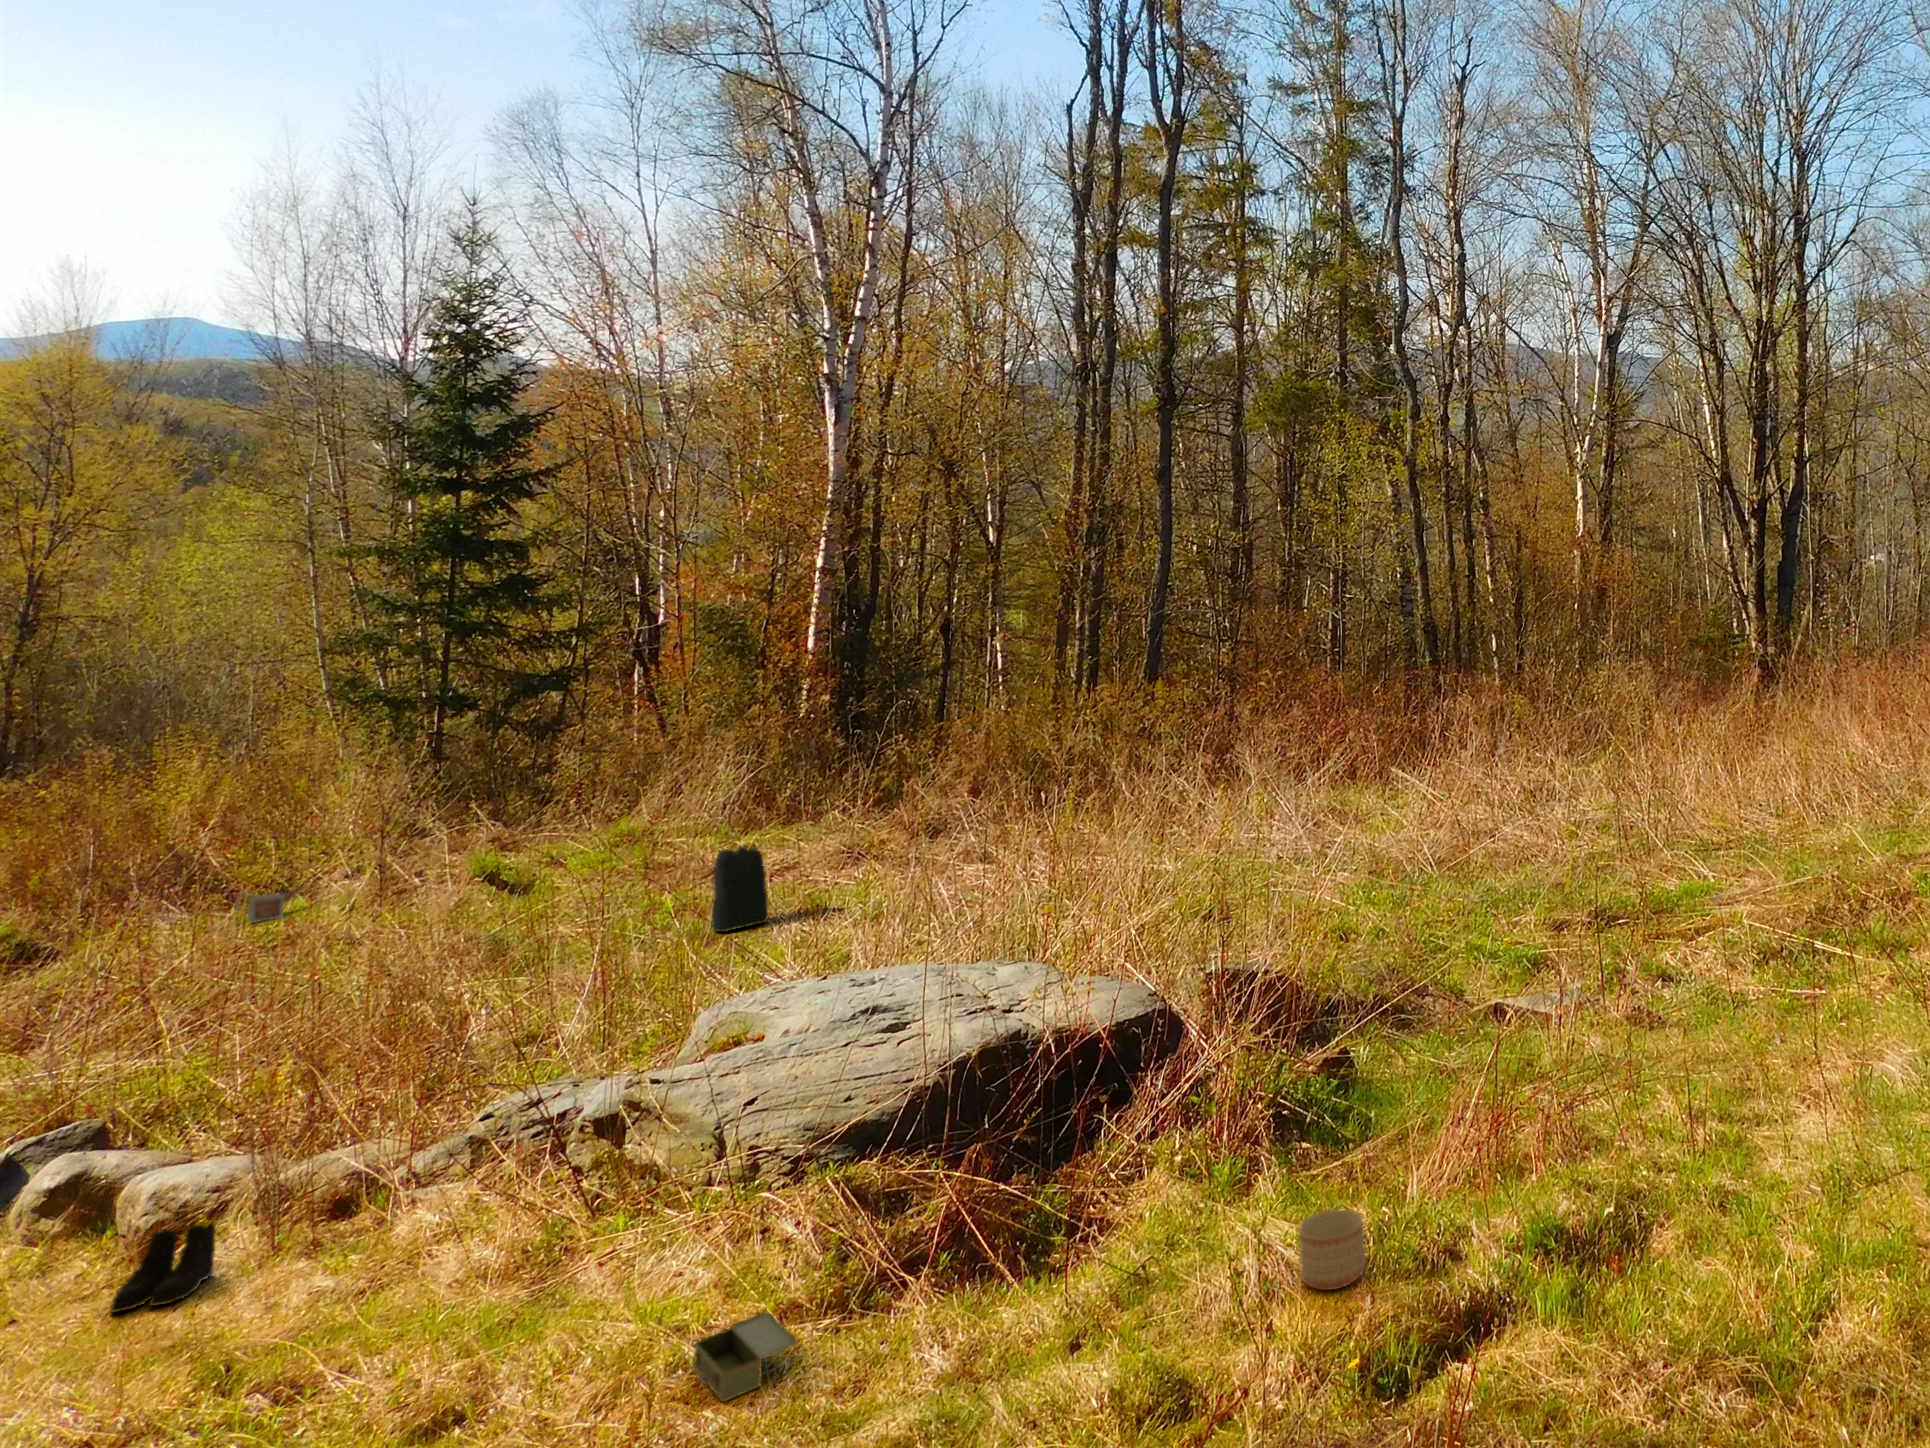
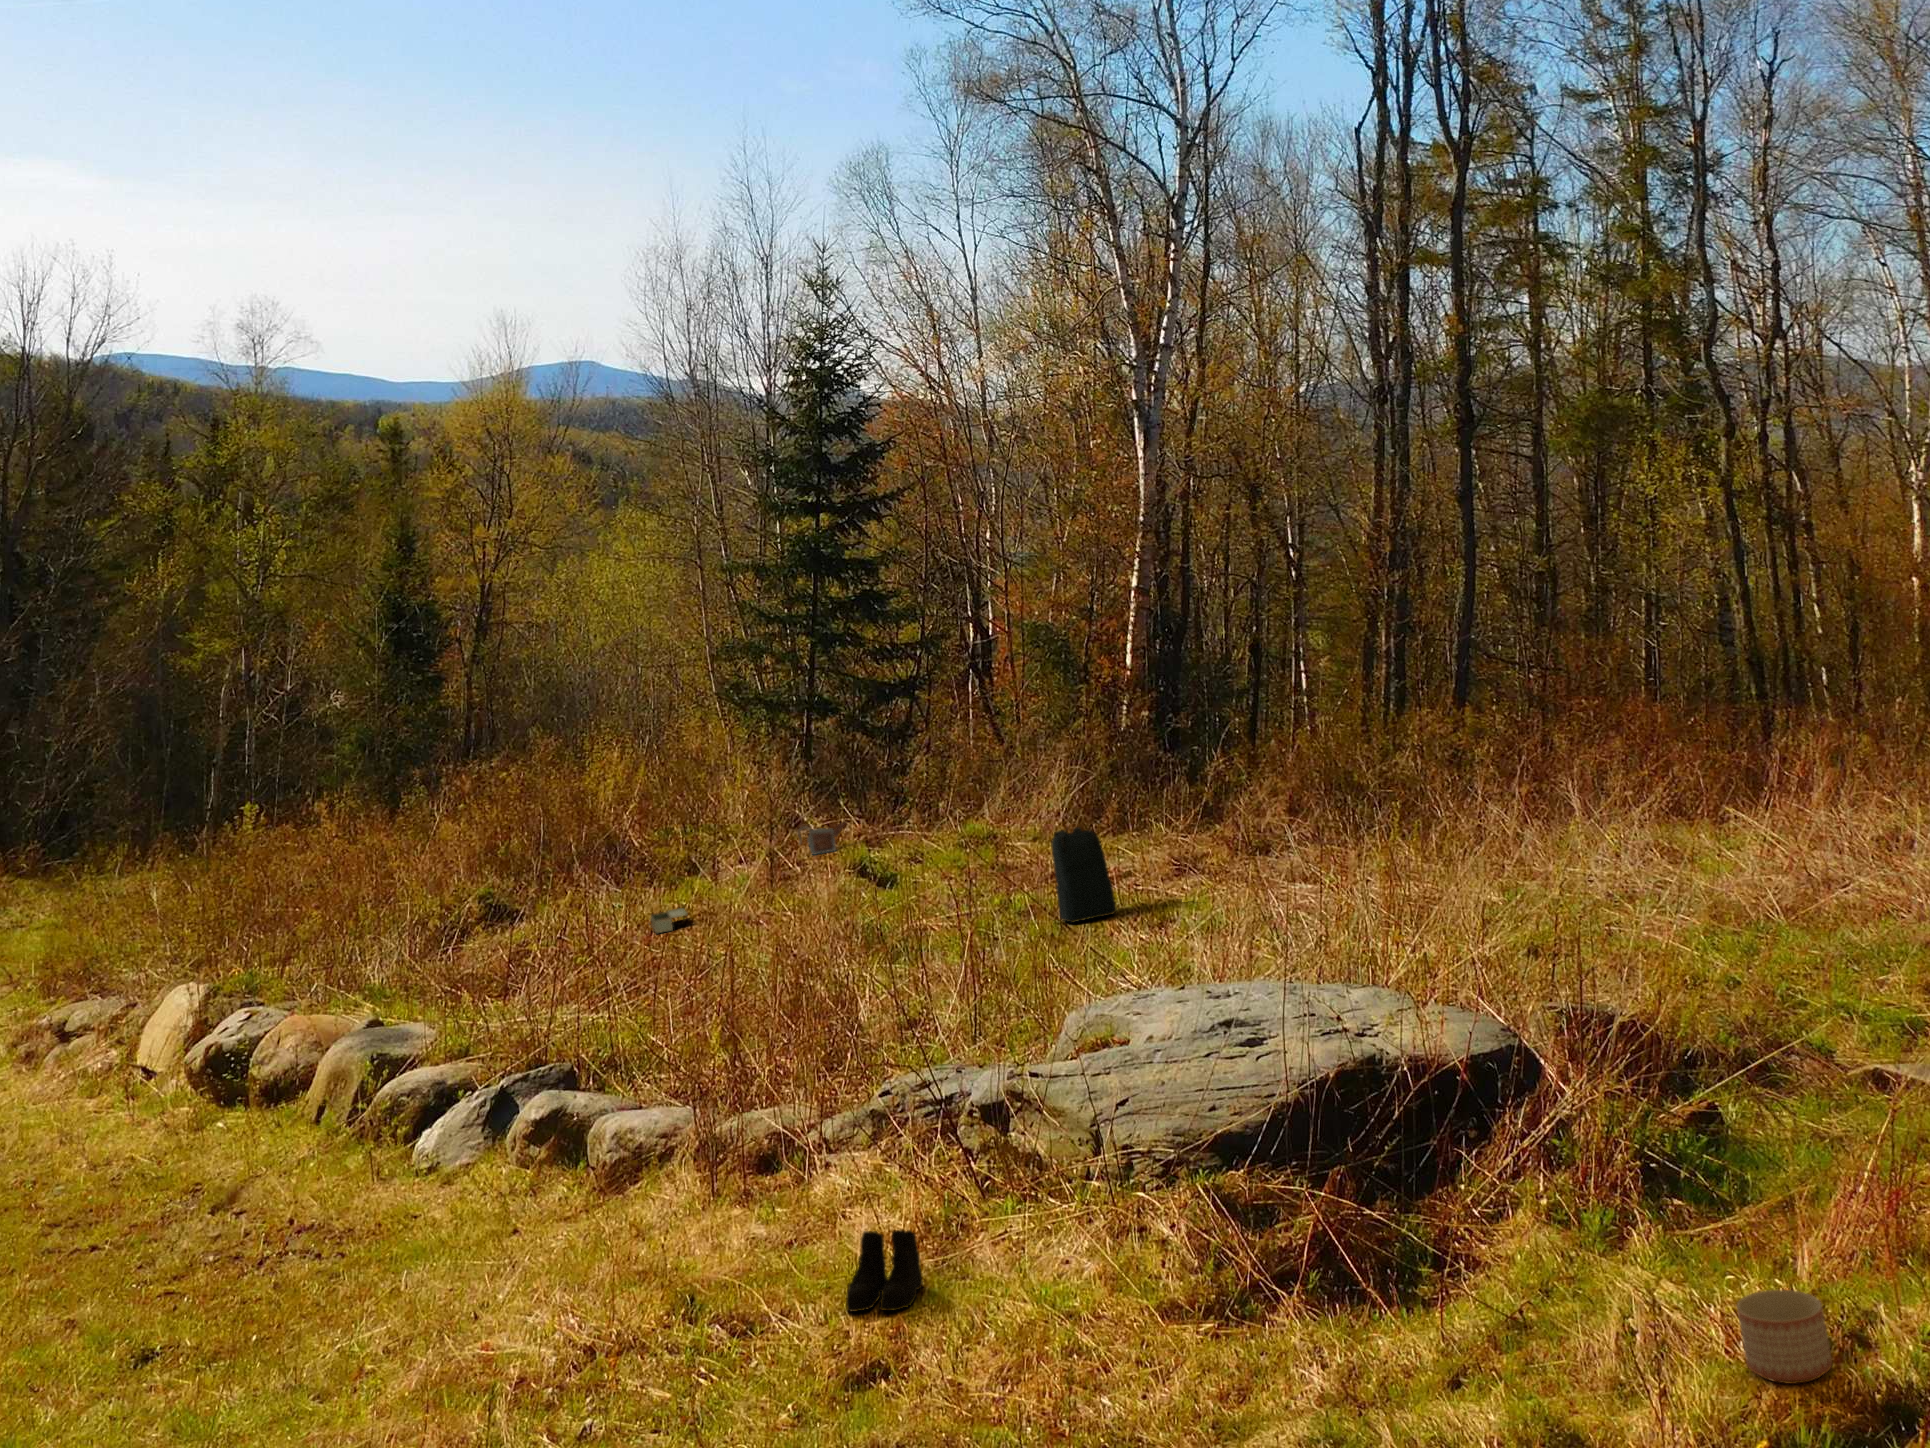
watering can: present [235,885,303,923] -> present [798,821,846,855]
boots: present [111,1223,216,1313] -> present [846,1230,923,1312]
toolbox: present [694,1312,797,1402] -> present [650,908,687,933]

